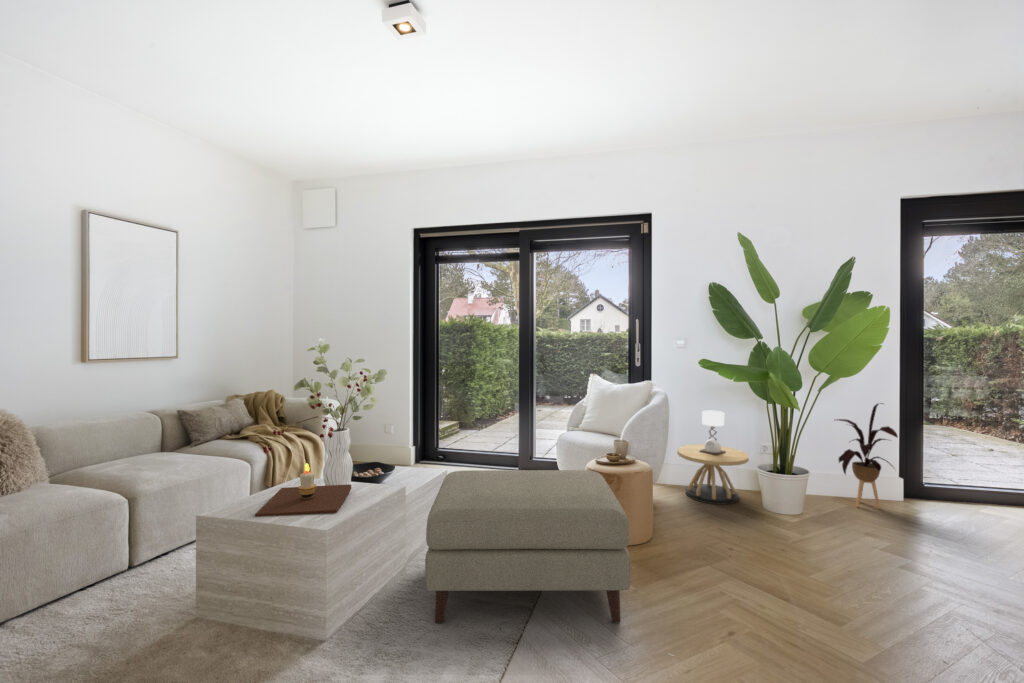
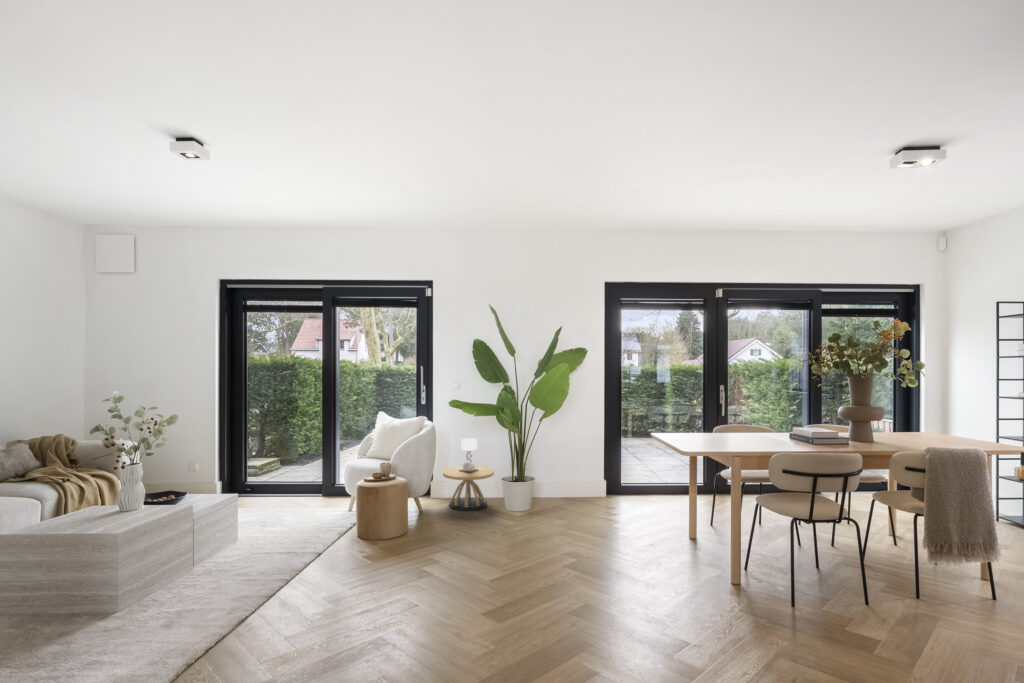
house plant: present [838,403,898,509] -> none [552,428,589,505]
candle: present [255,463,351,516] -> none [53,491,141,535]
ottoman: present [425,470,630,623] -> none [198,486,356,599]

